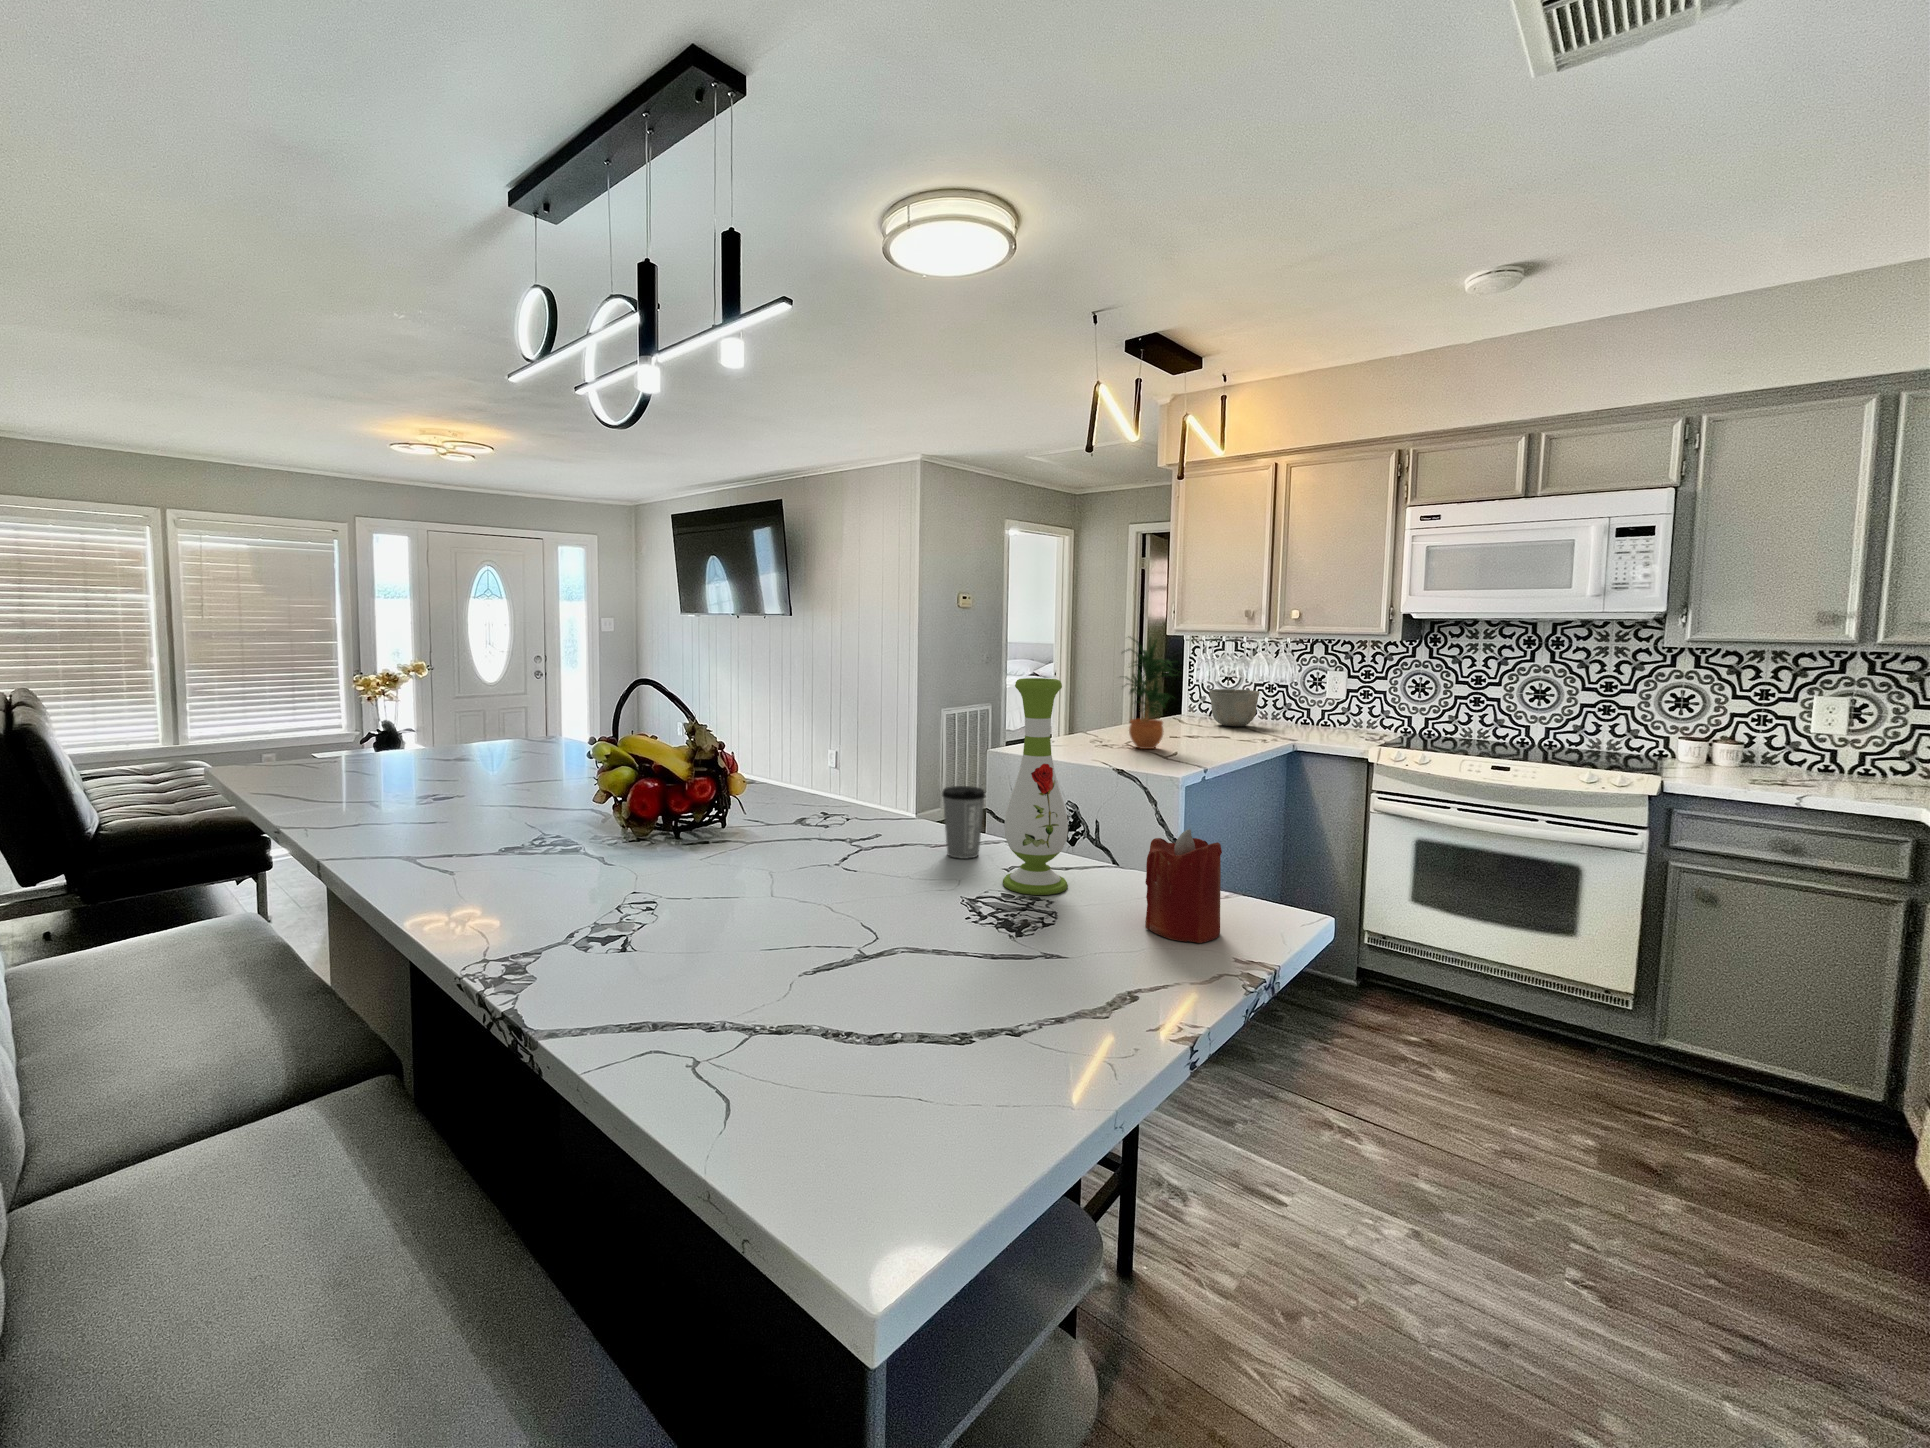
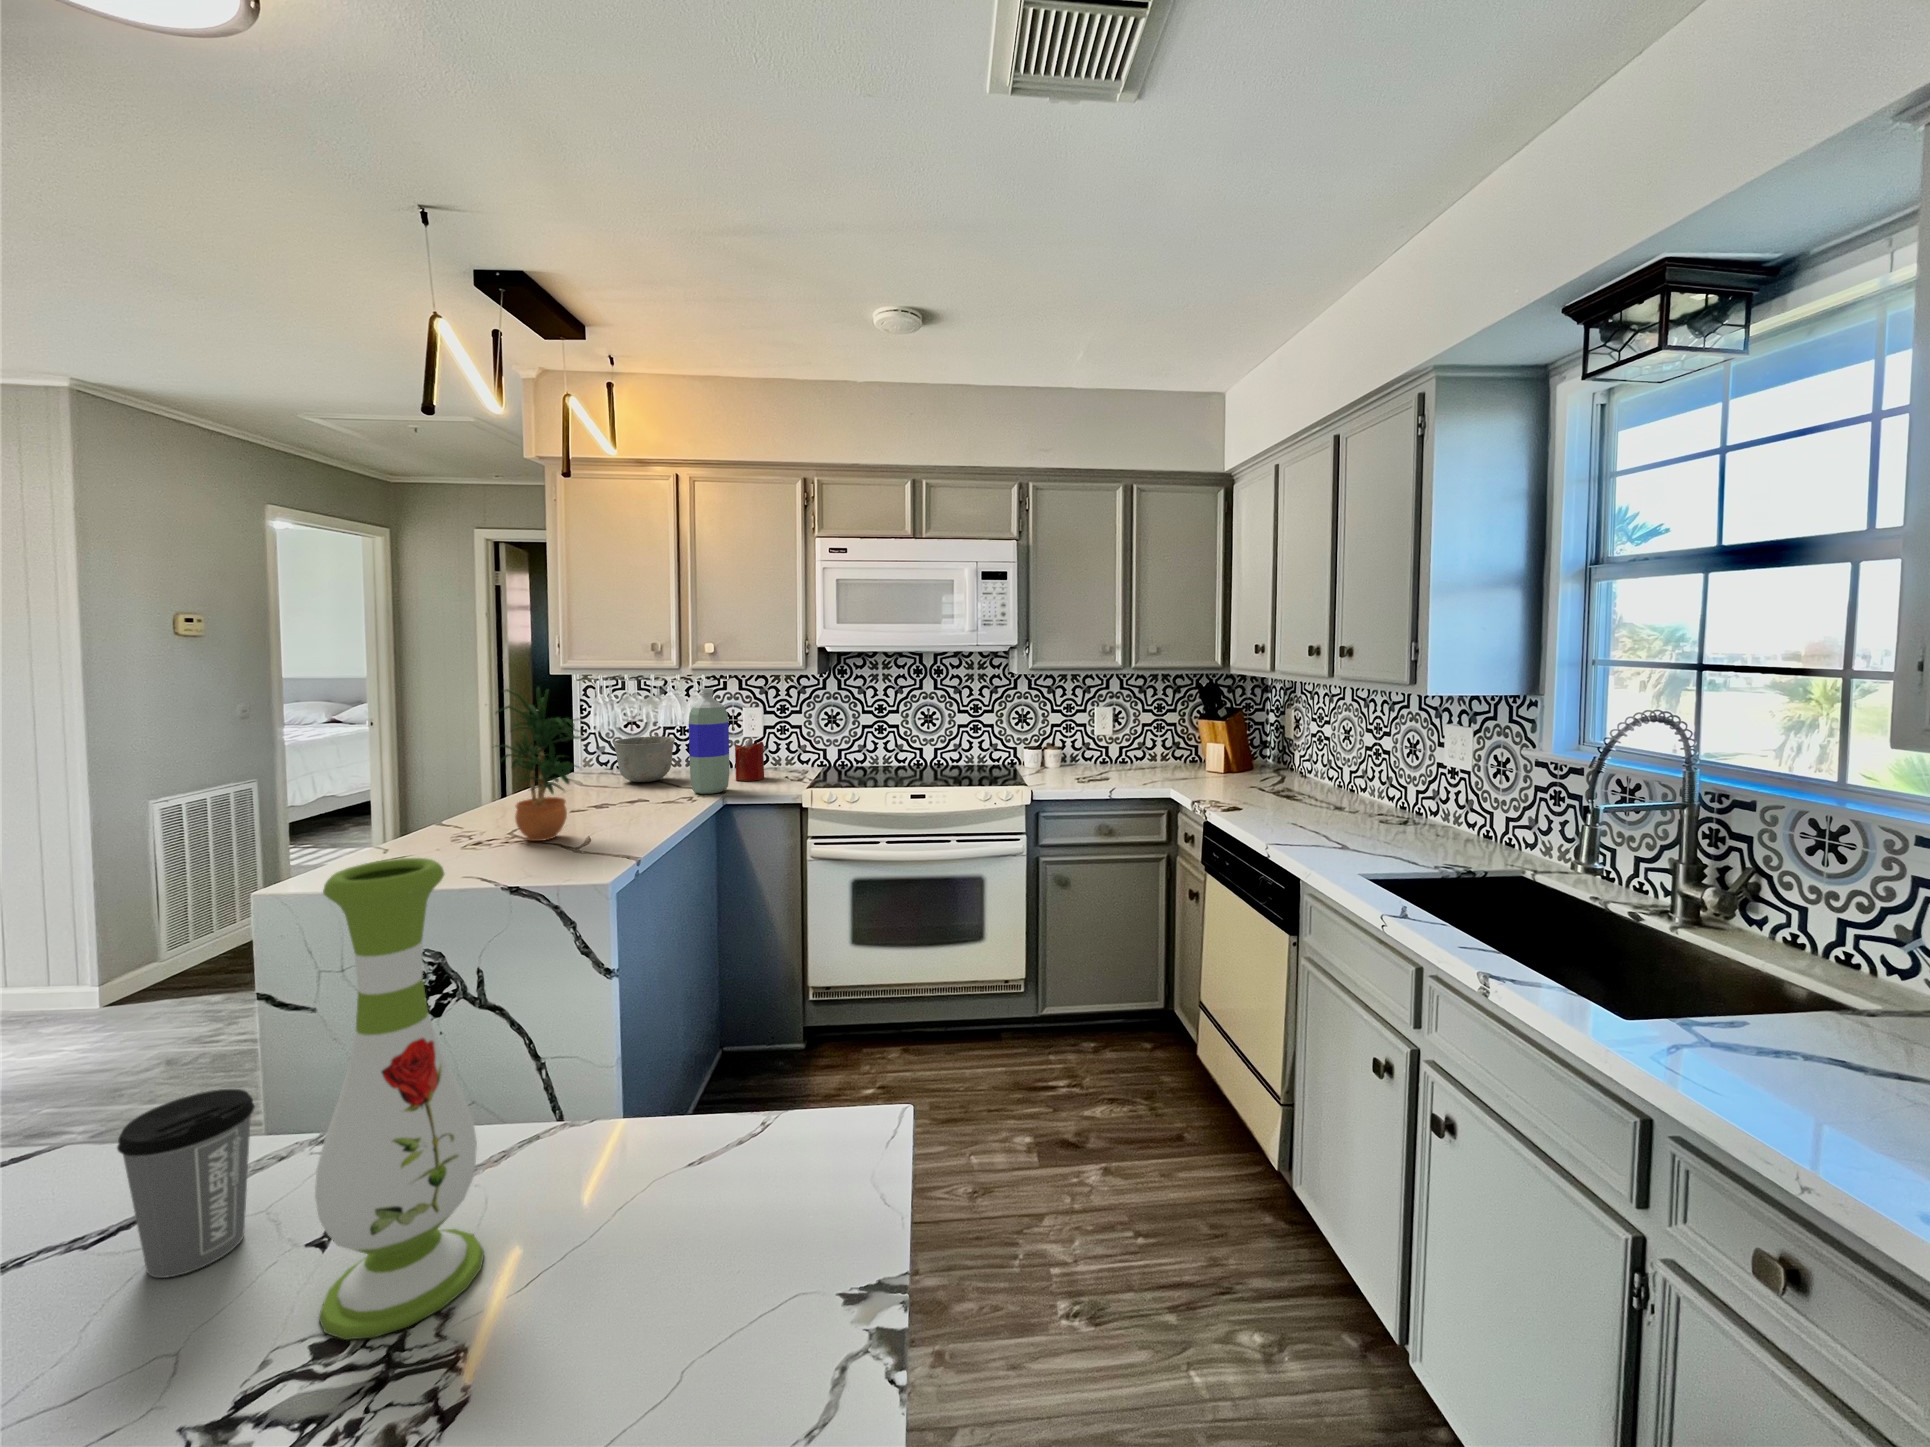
bottle: none [1267,648,1304,740] -> present [689,688,730,794]
candle: present [1145,829,1222,943] -> present [735,739,764,781]

